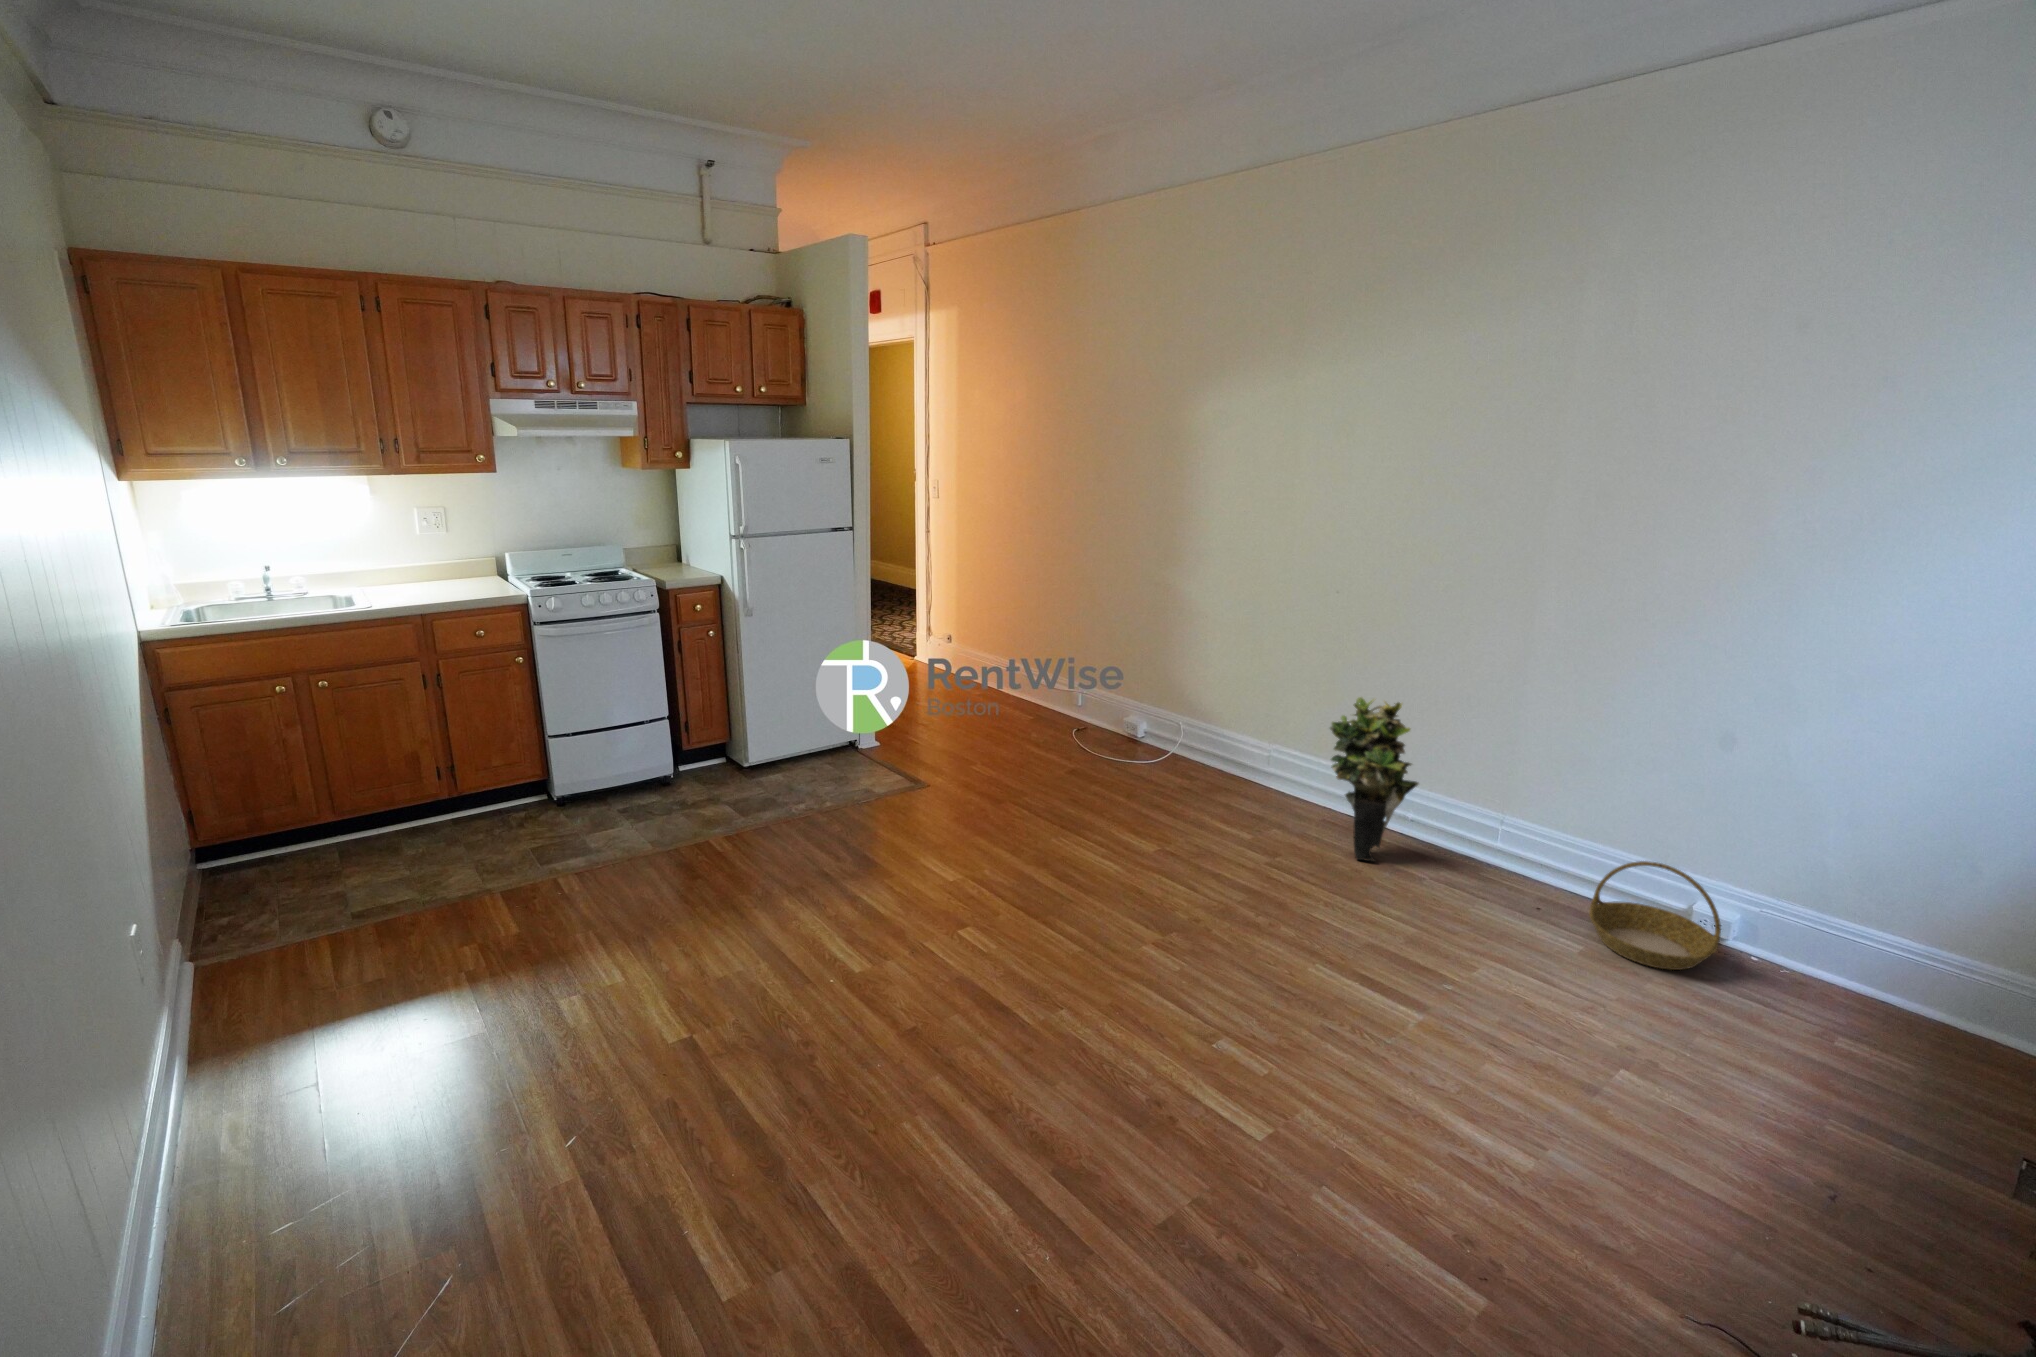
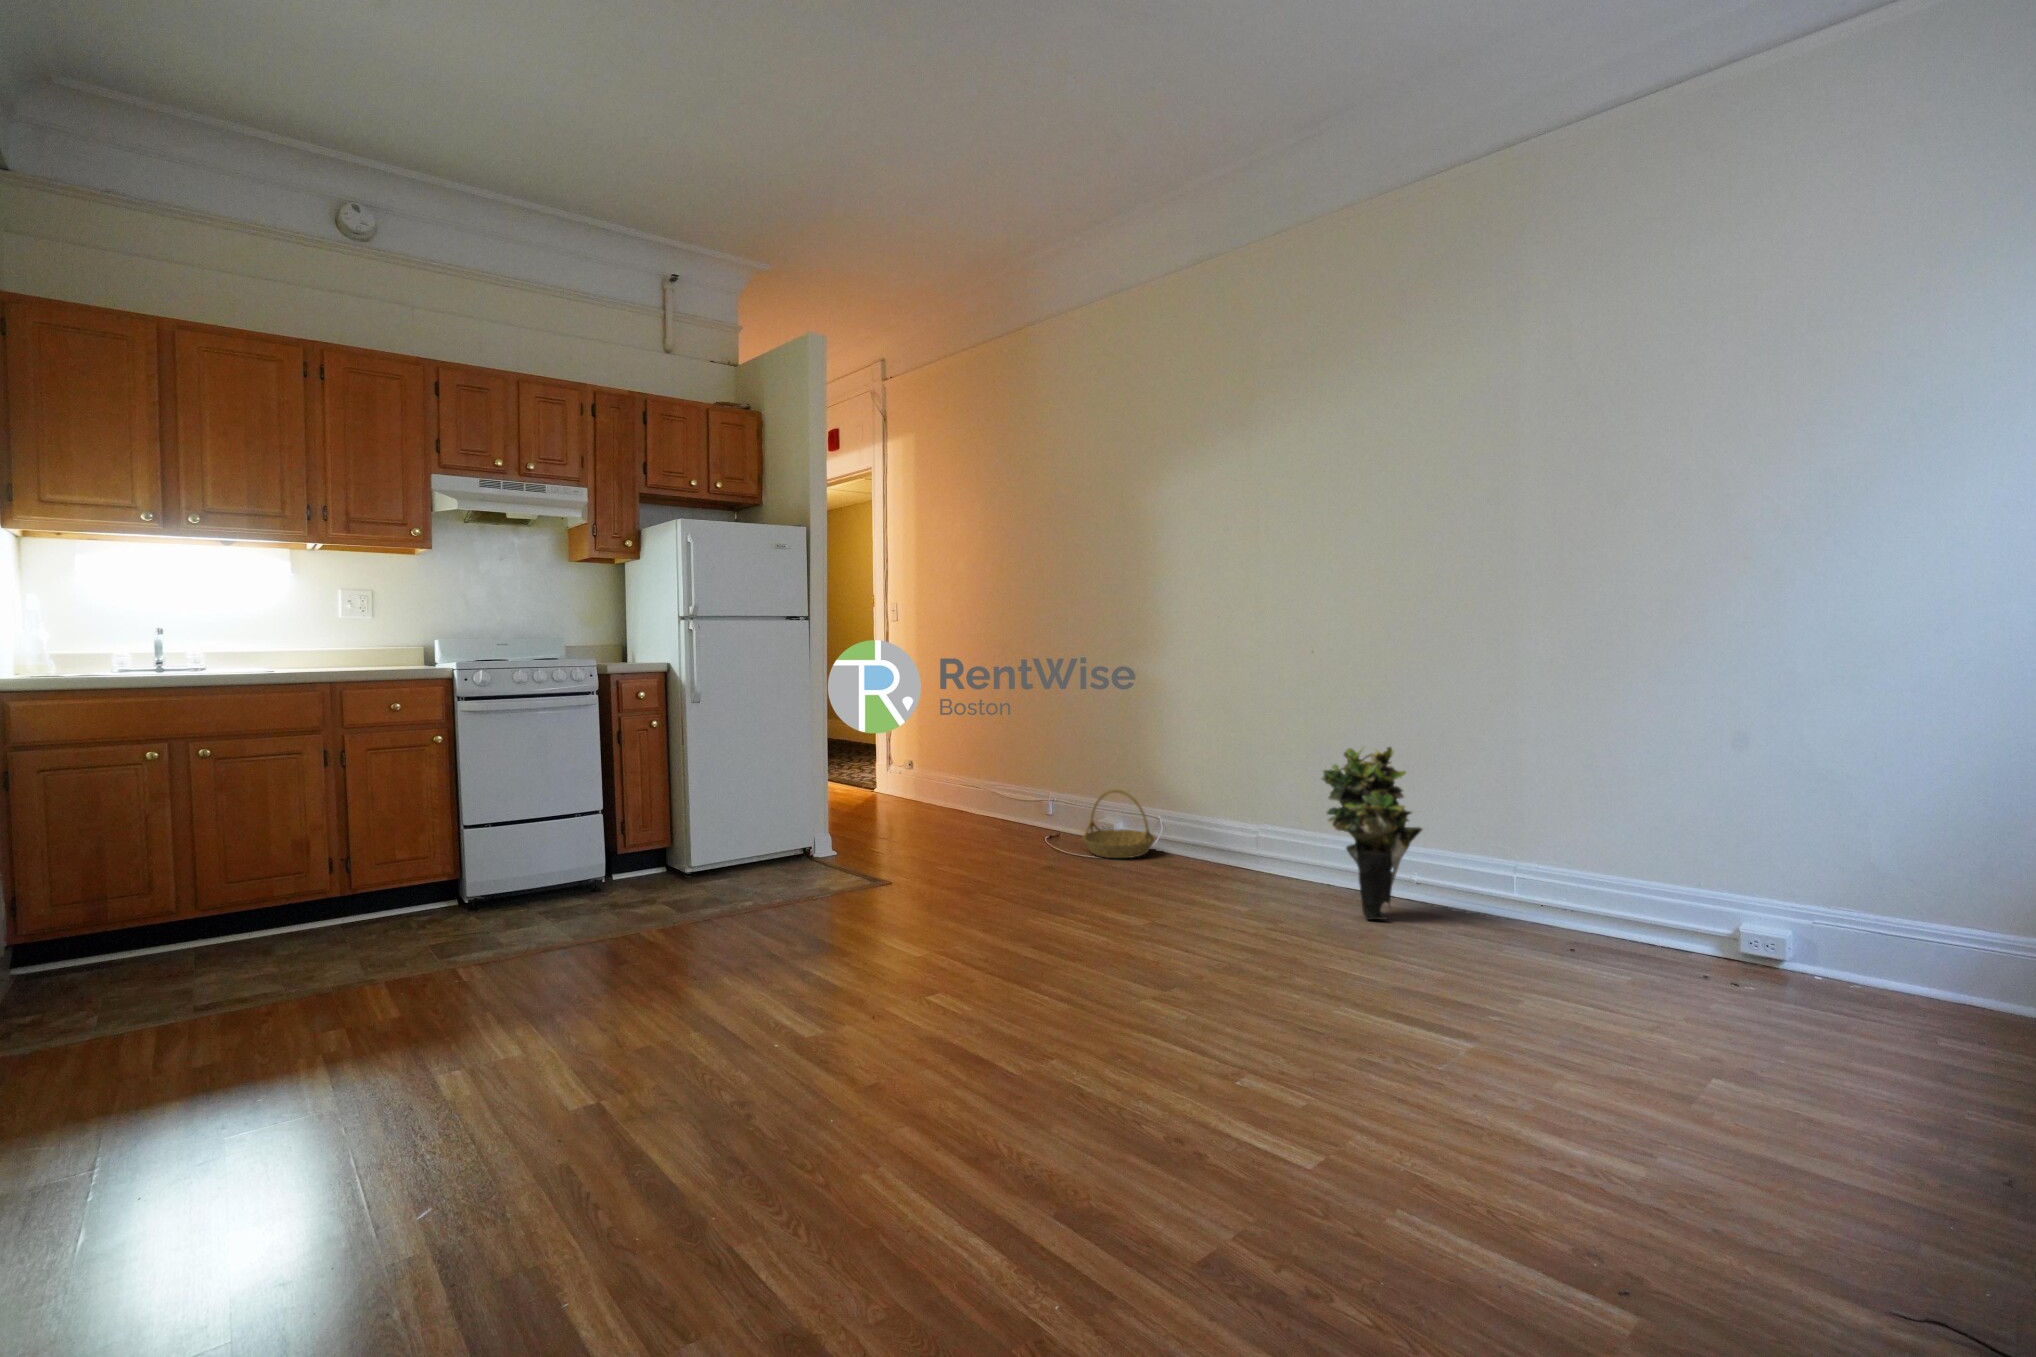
basket: present [1589,861,1721,970] -> present [1082,790,1155,858]

